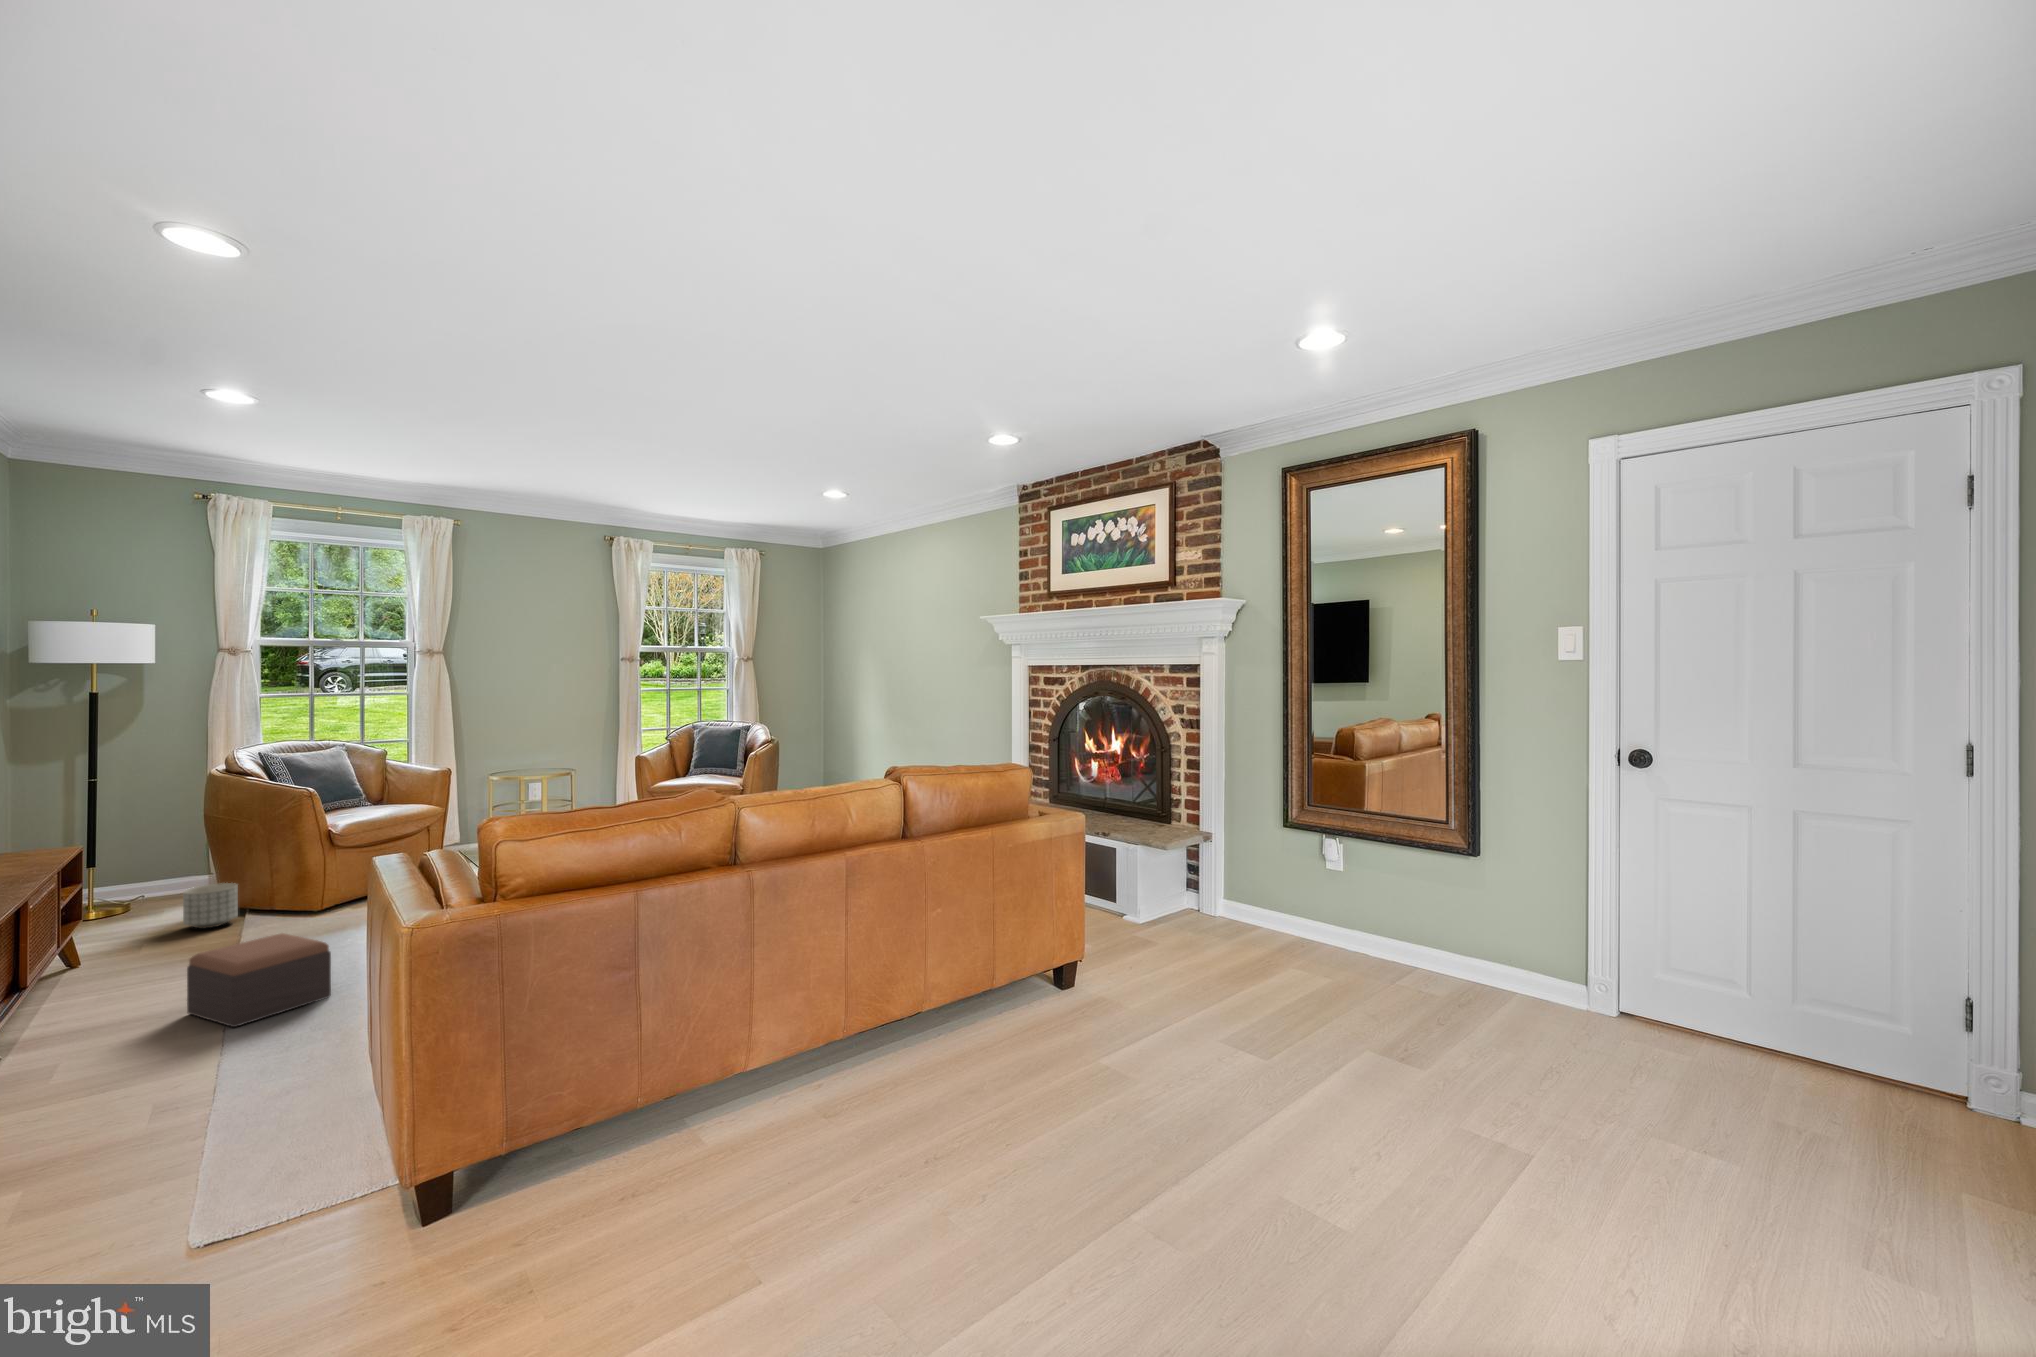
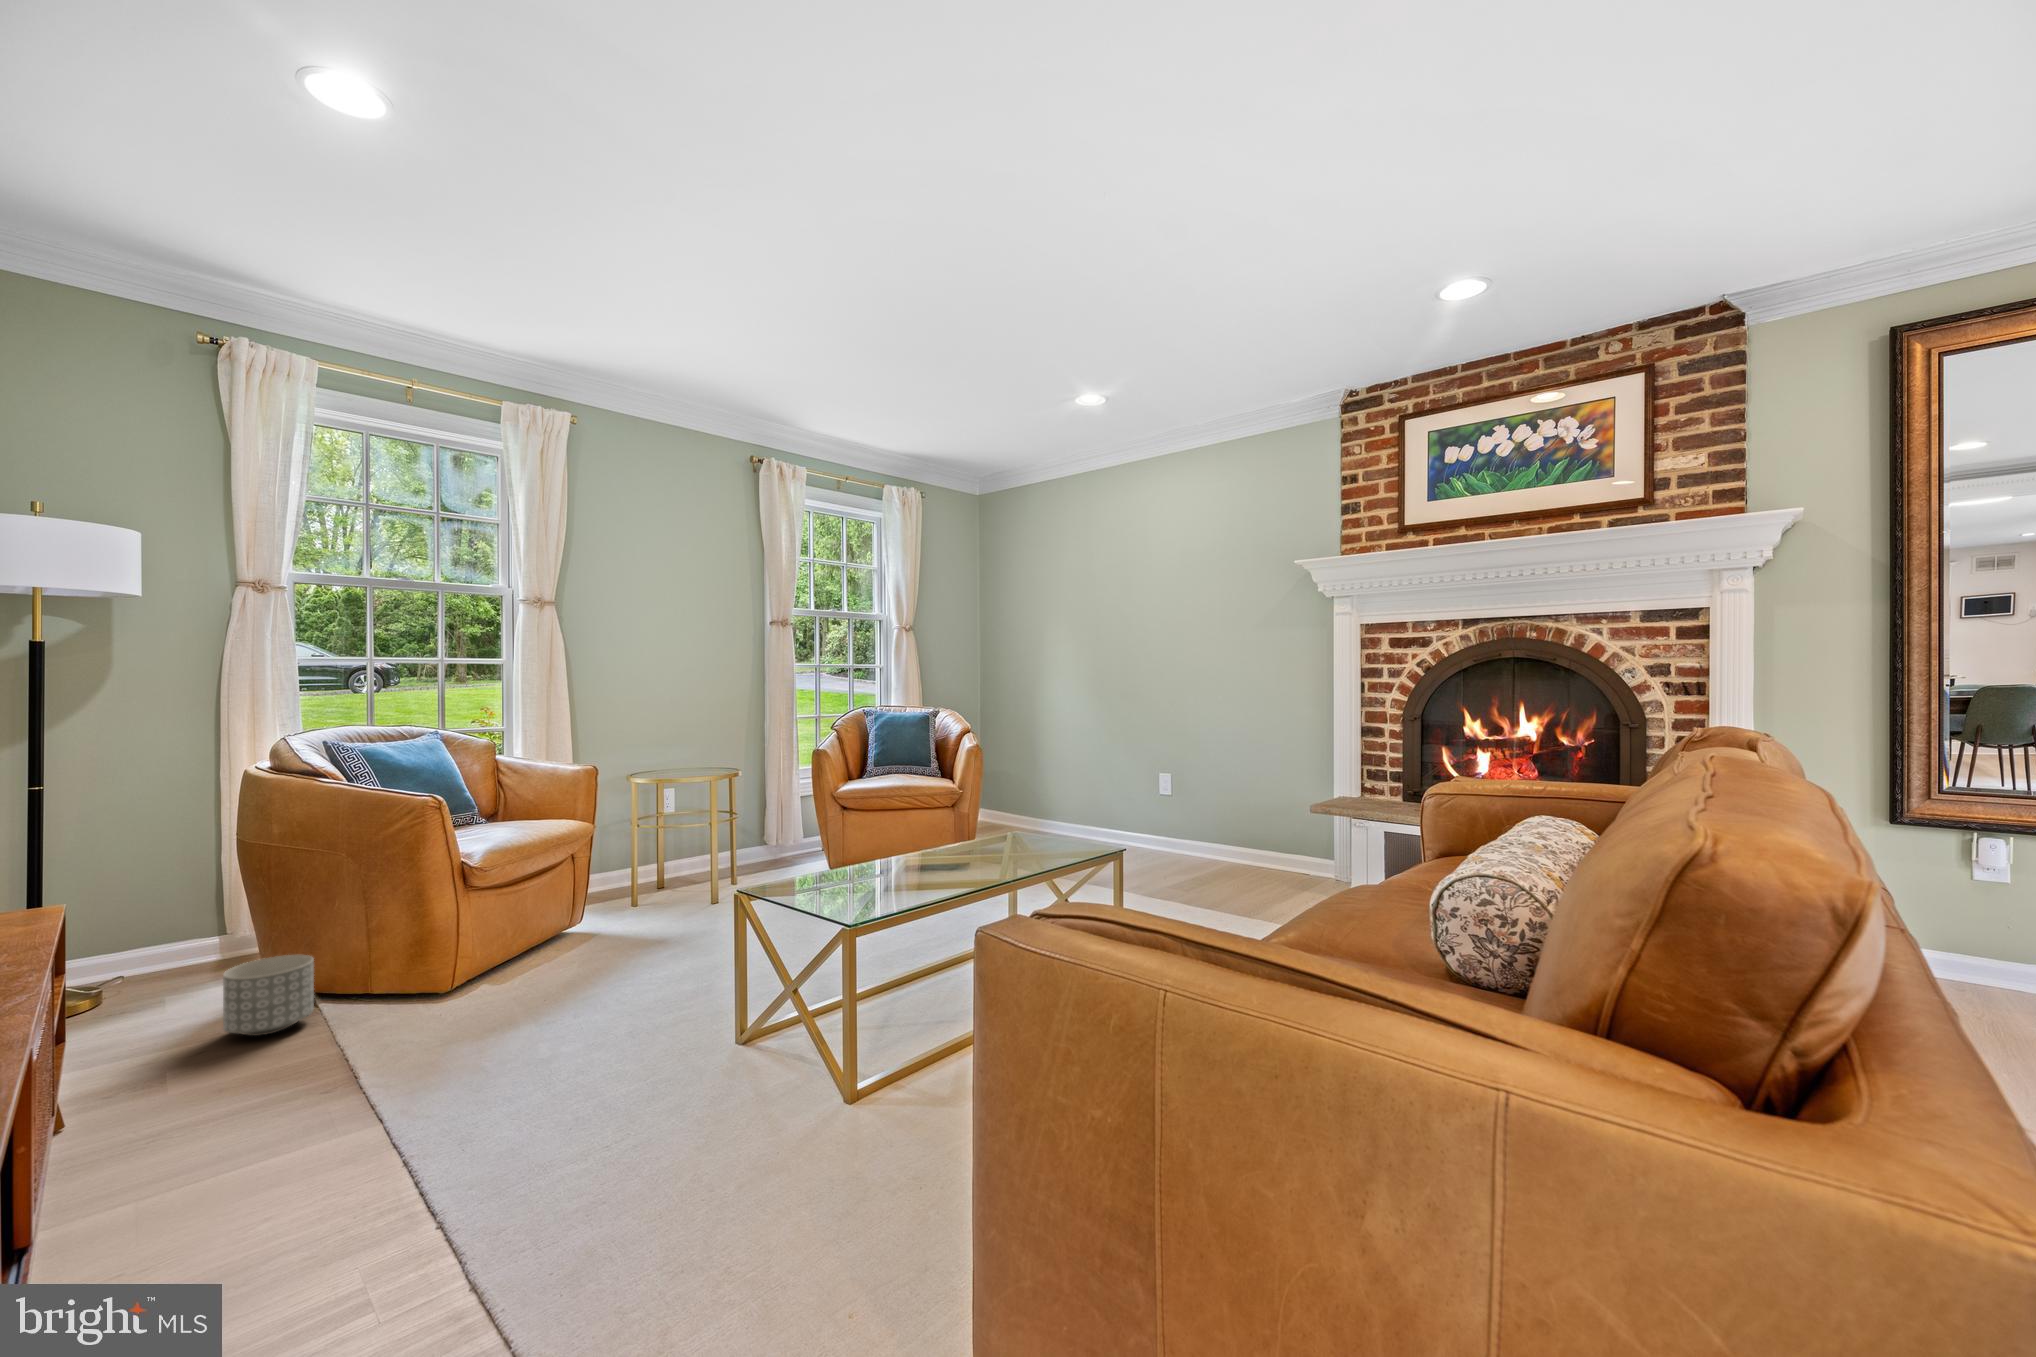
footstool: present [187,933,331,1027] -> none [344,1070,614,1304]

